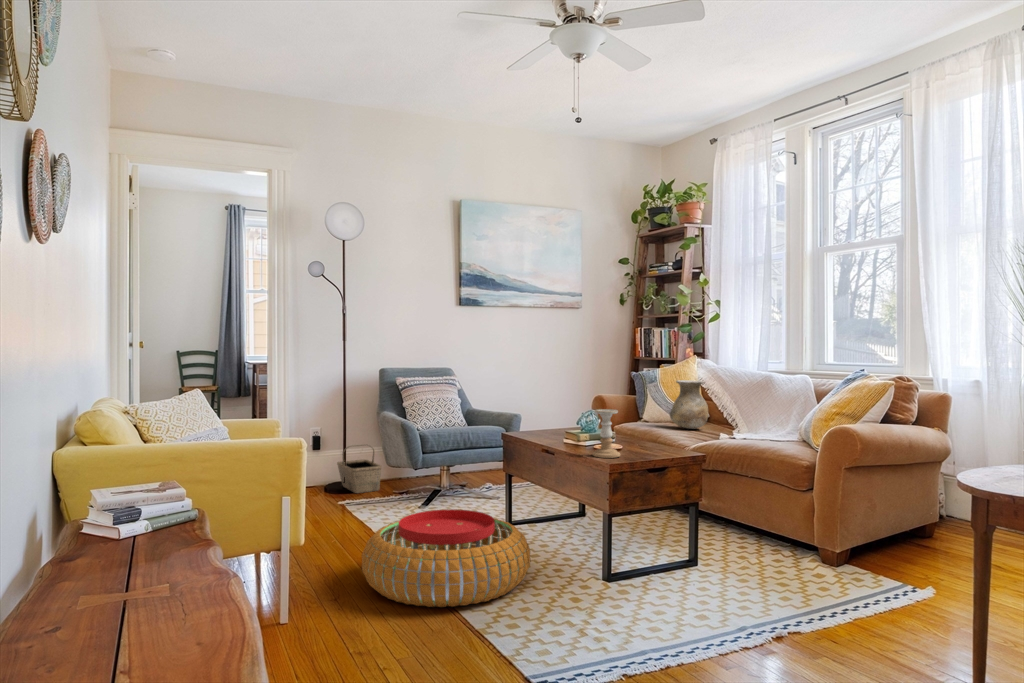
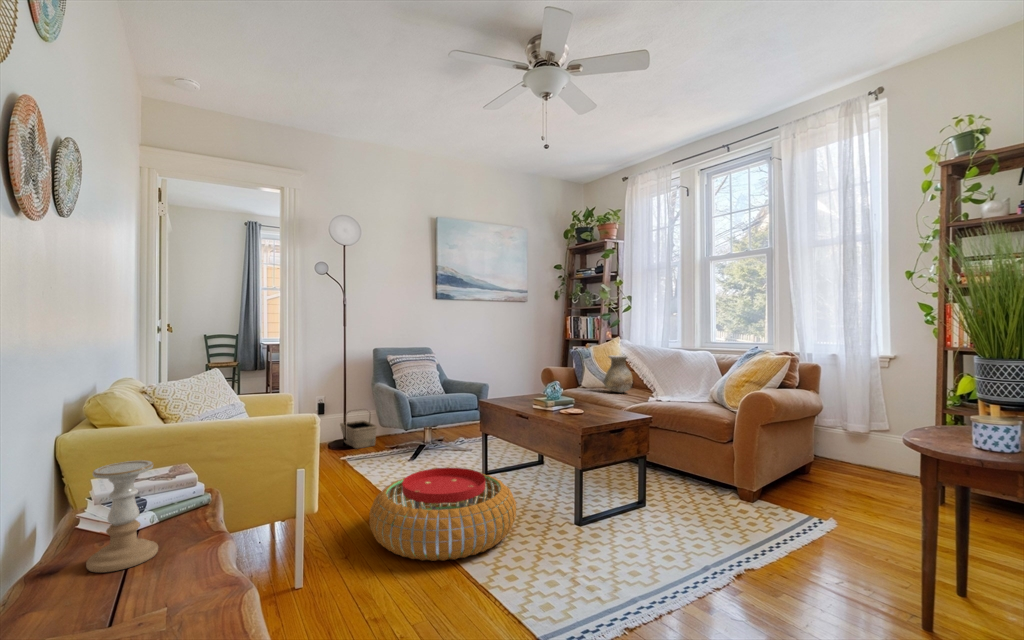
candle holder: present [592,409,620,458] -> present [86,460,158,572]

